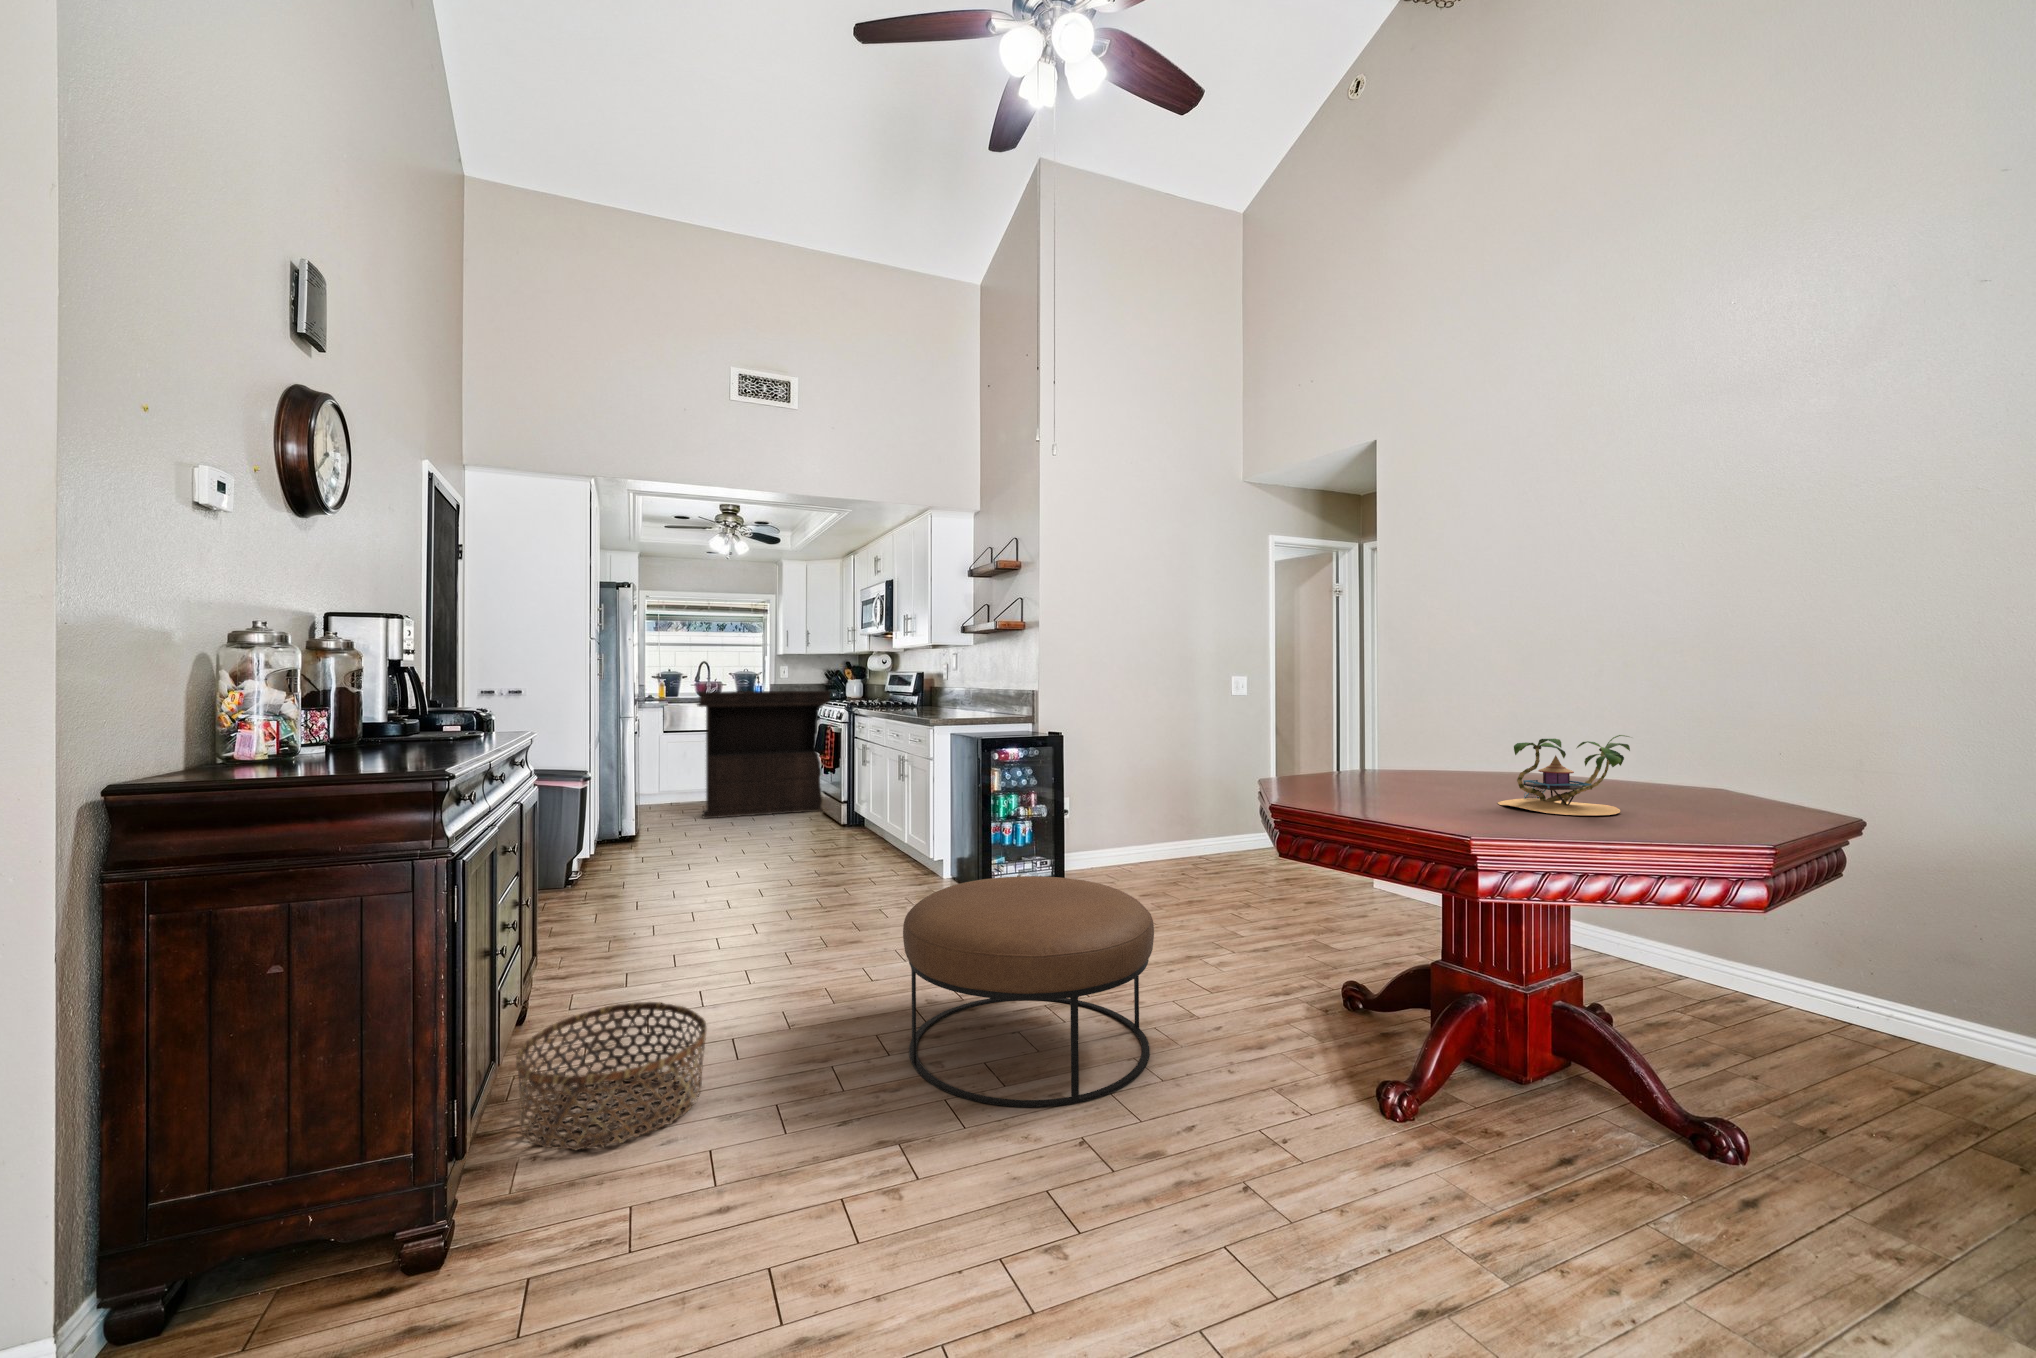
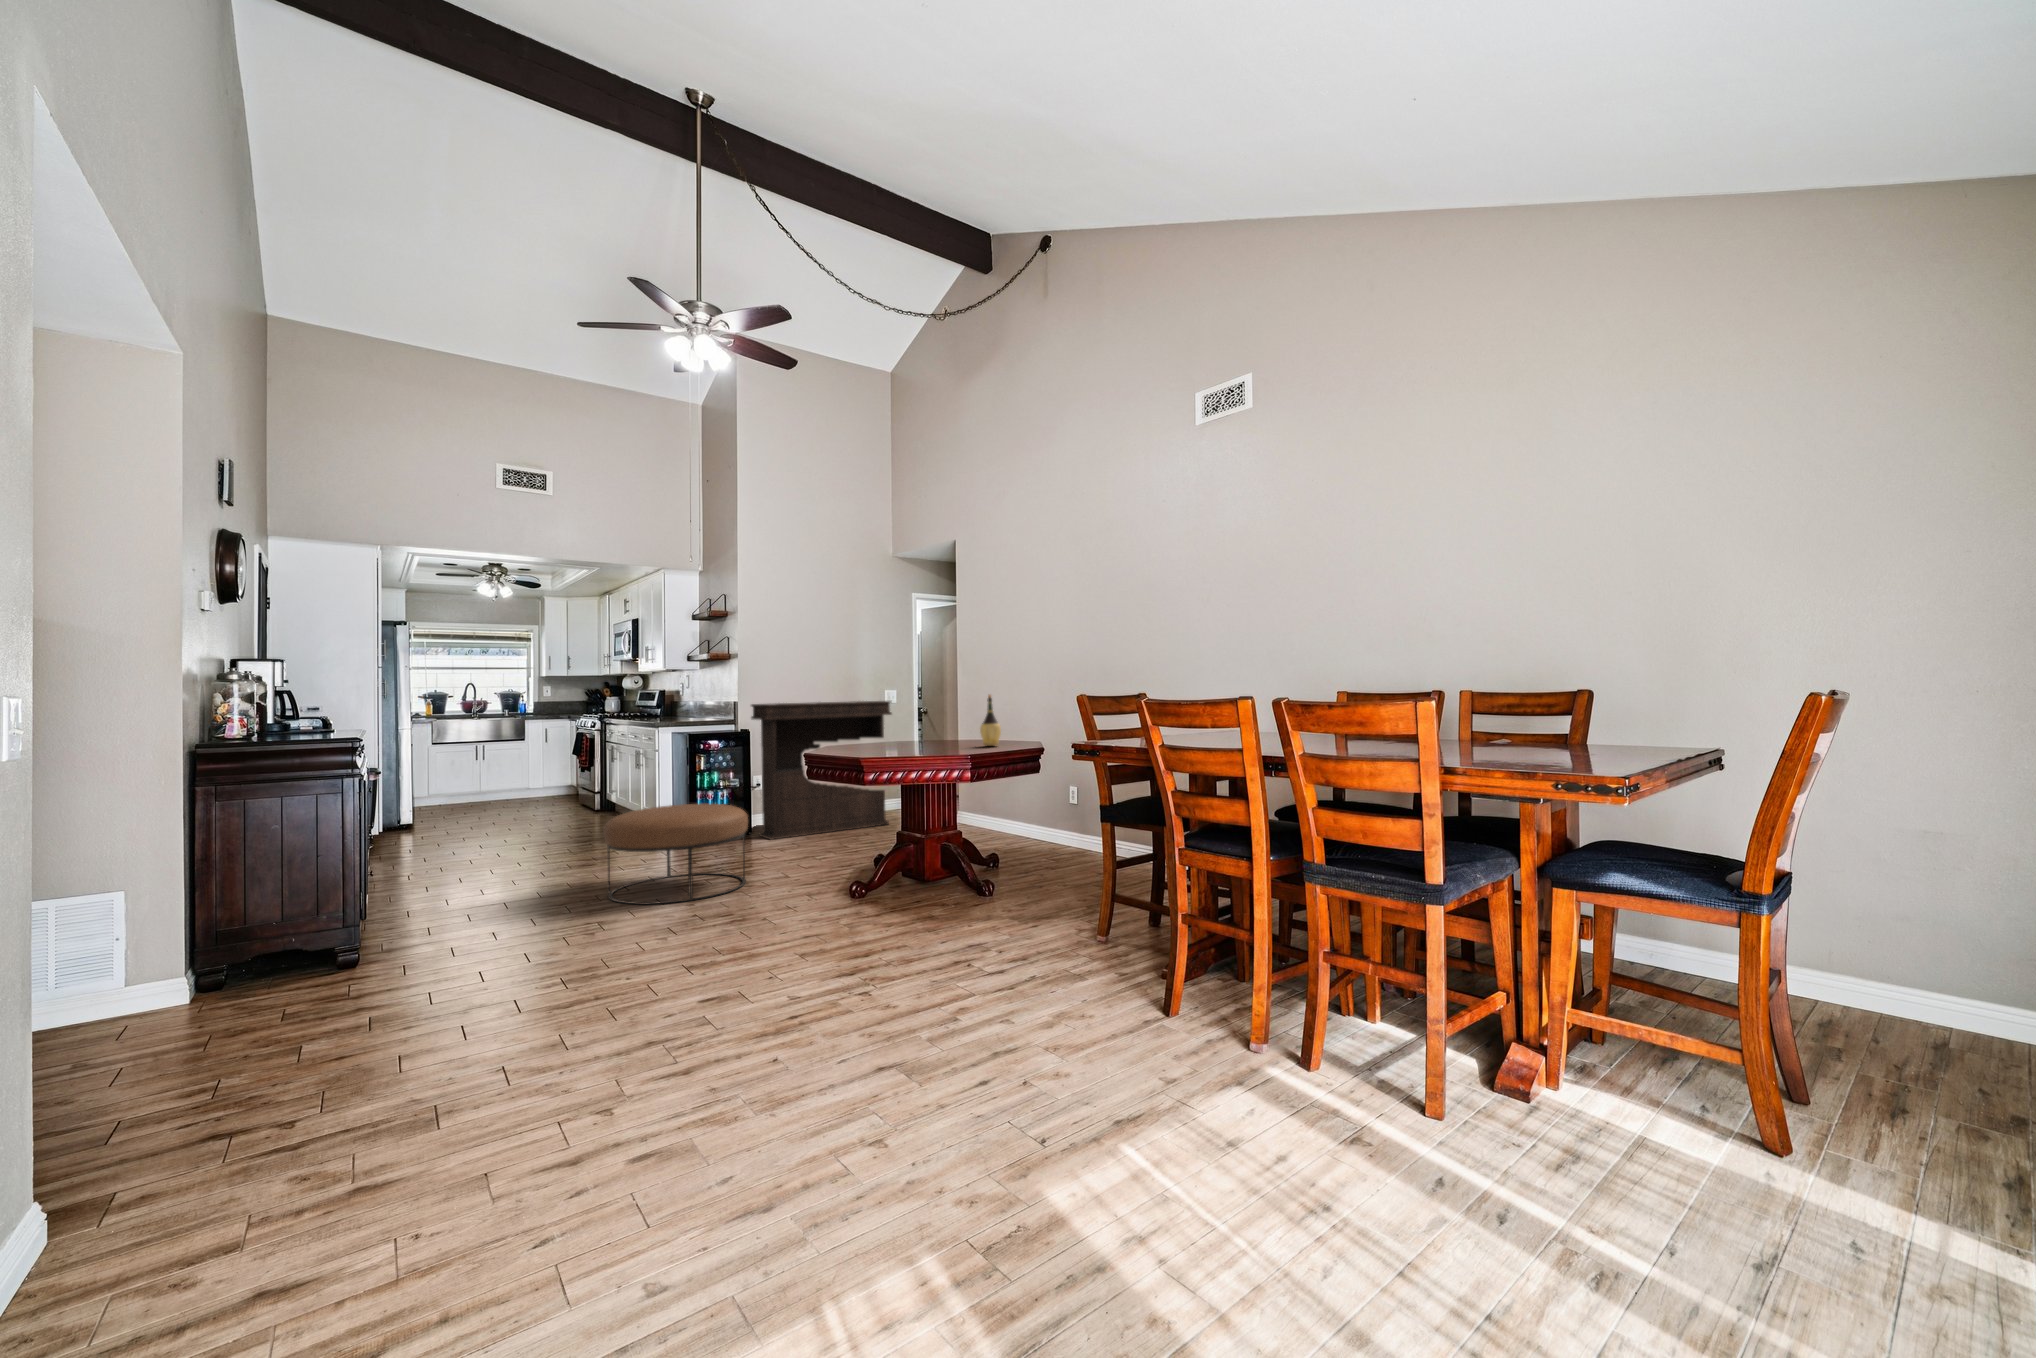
console table: present [697,691,831,819] -> present [751,701,892,840]
wine bottle: none [1702,693,1767,813] -> present [980,695,1001,746]
plant: present [1498,735,1630,815] -> none [897,714,956,749]
basket: present [516,1002,707,1150] -> none [375,874,485,932]

